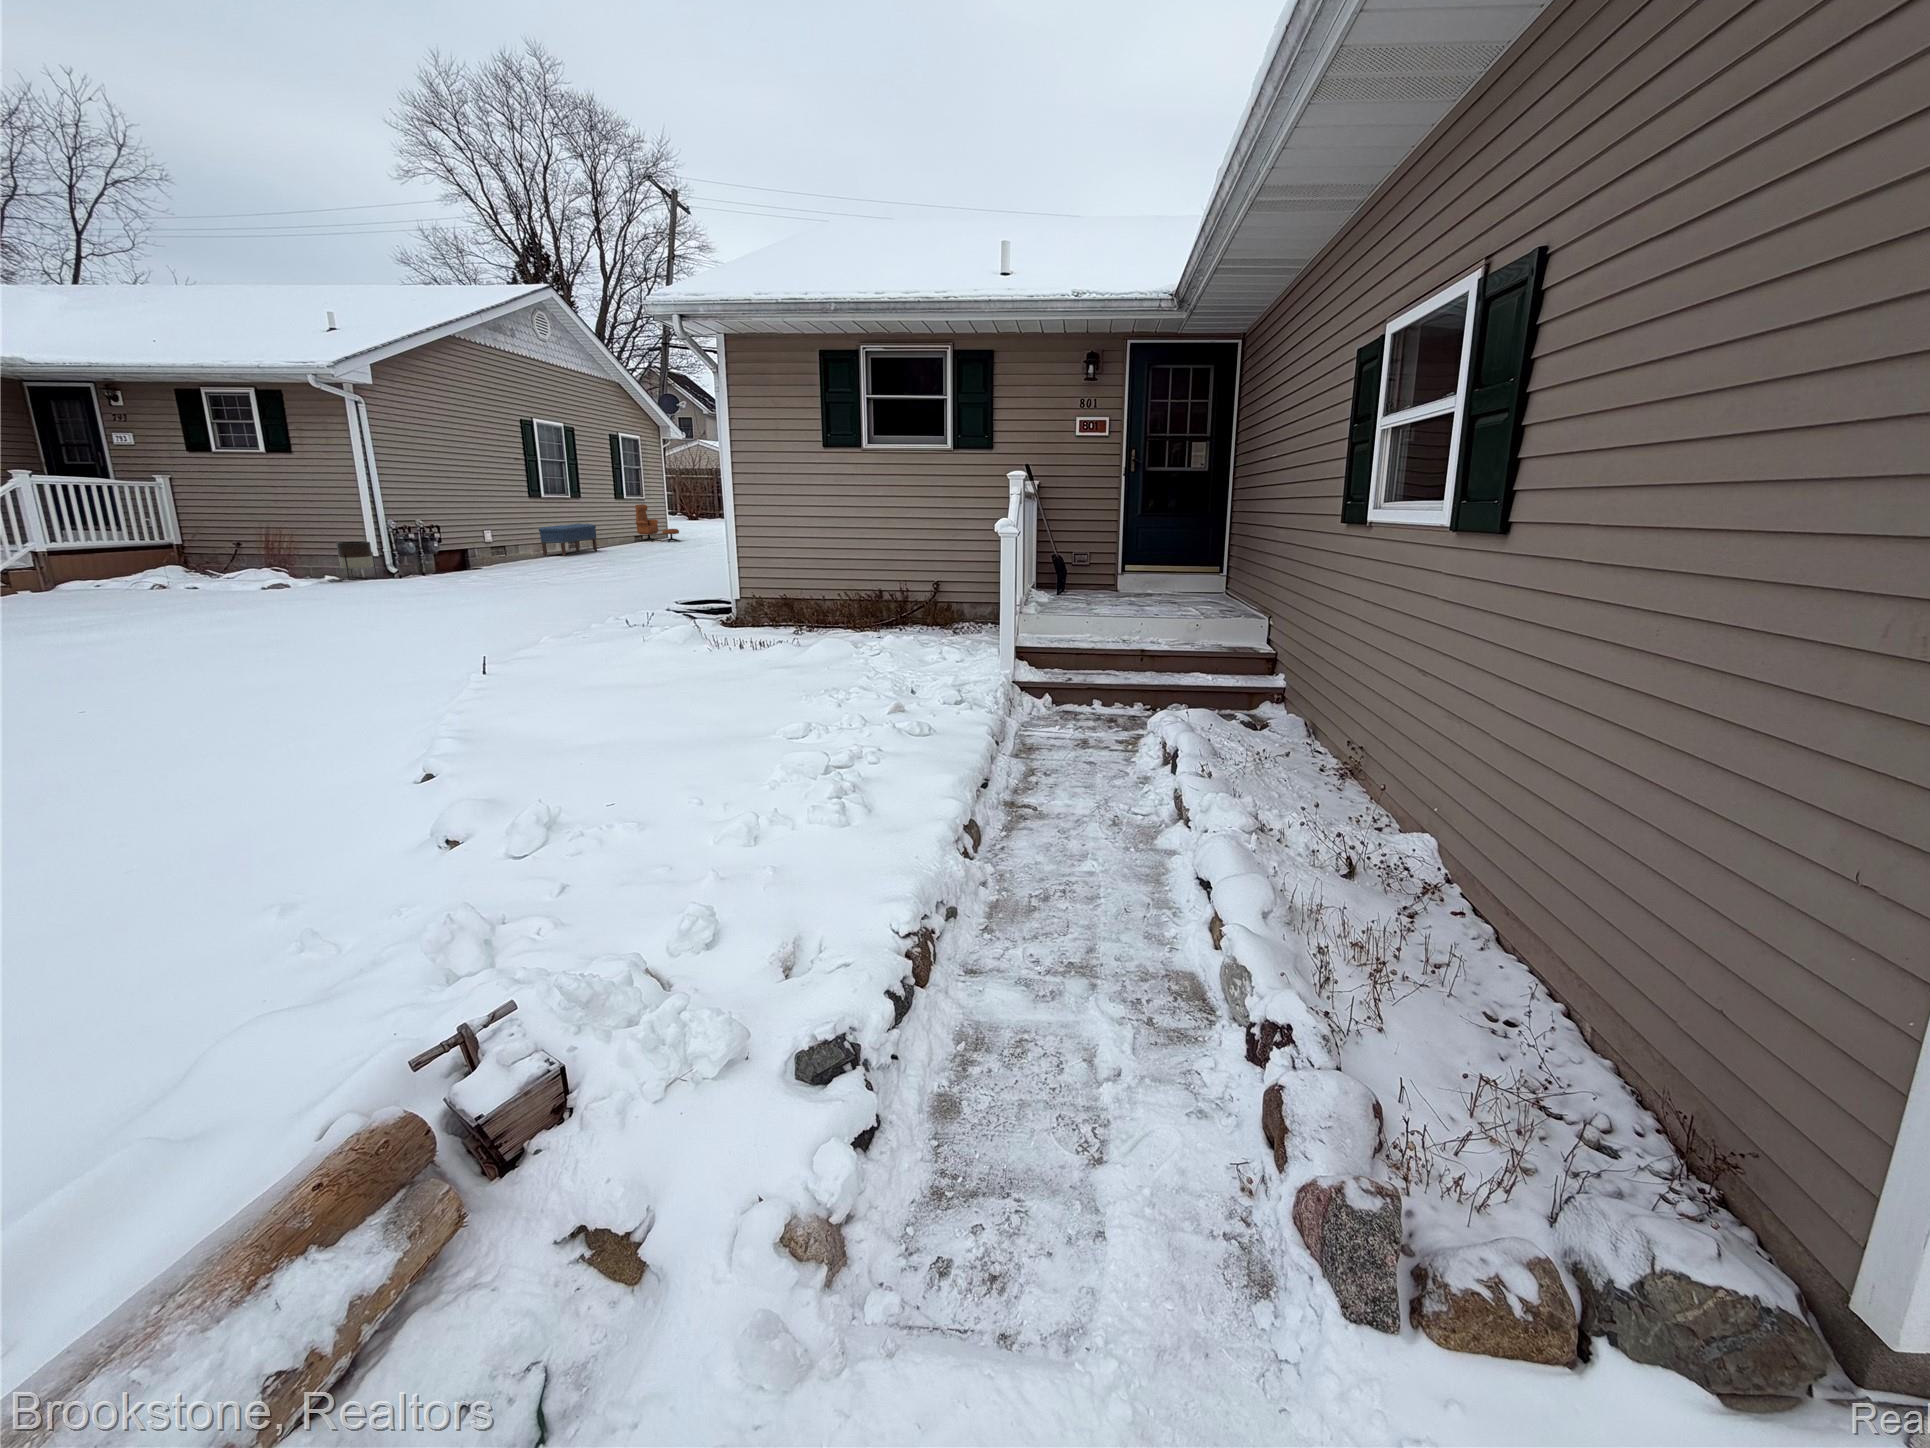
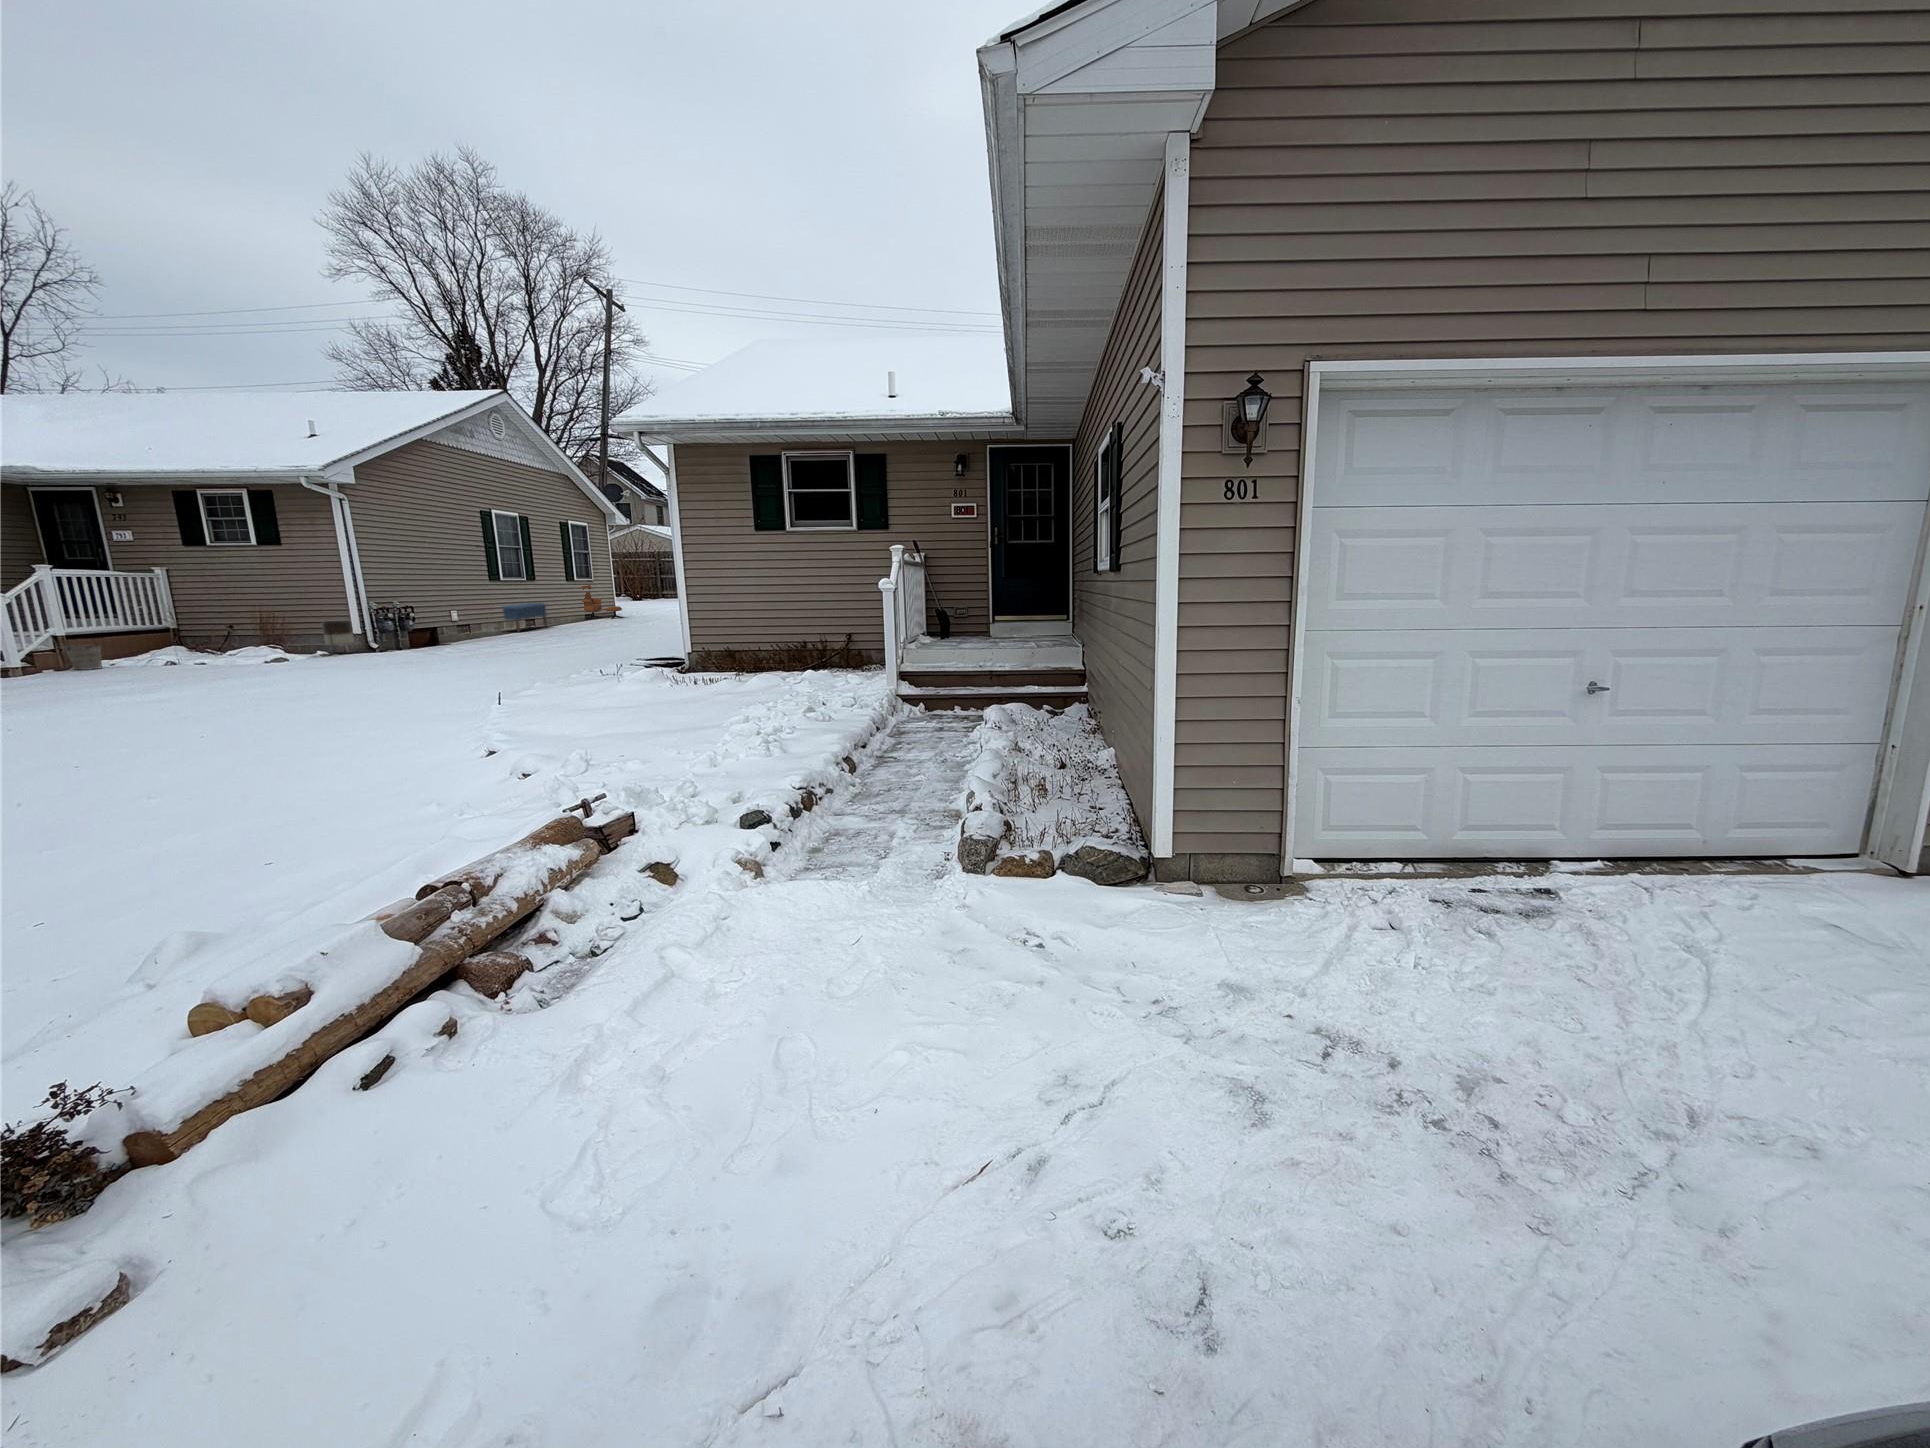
bucket: none [34,563,82,593] -> present [65,644,102,670]

